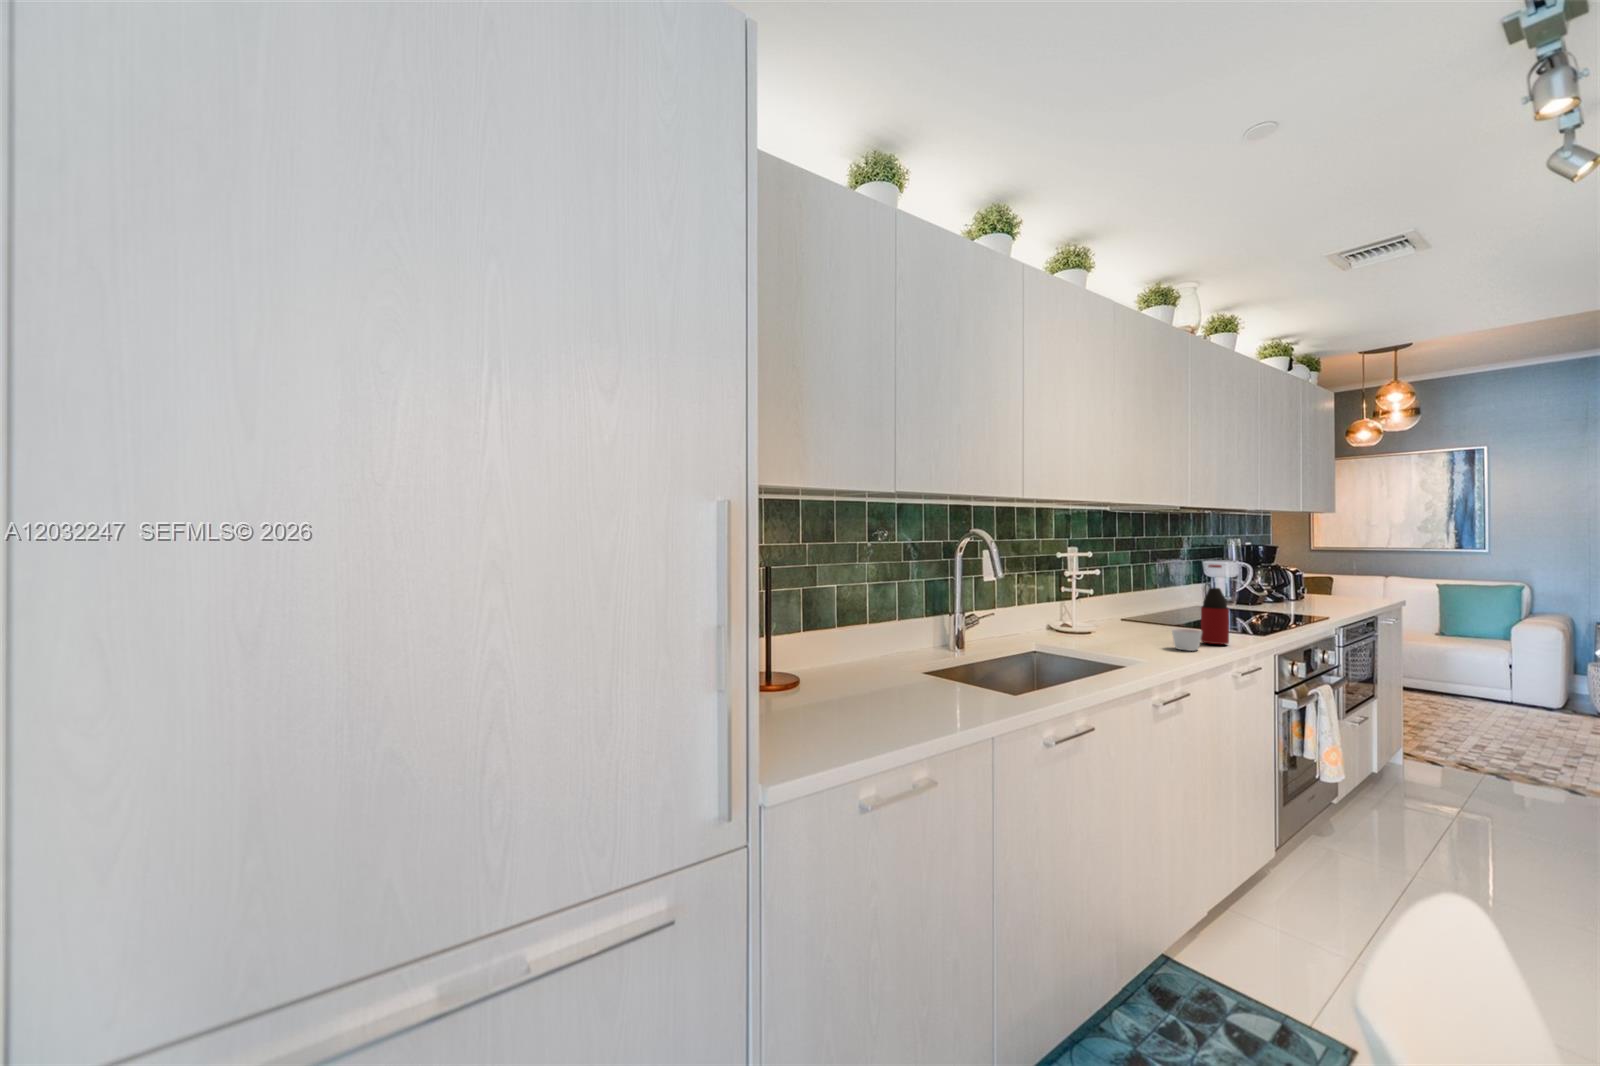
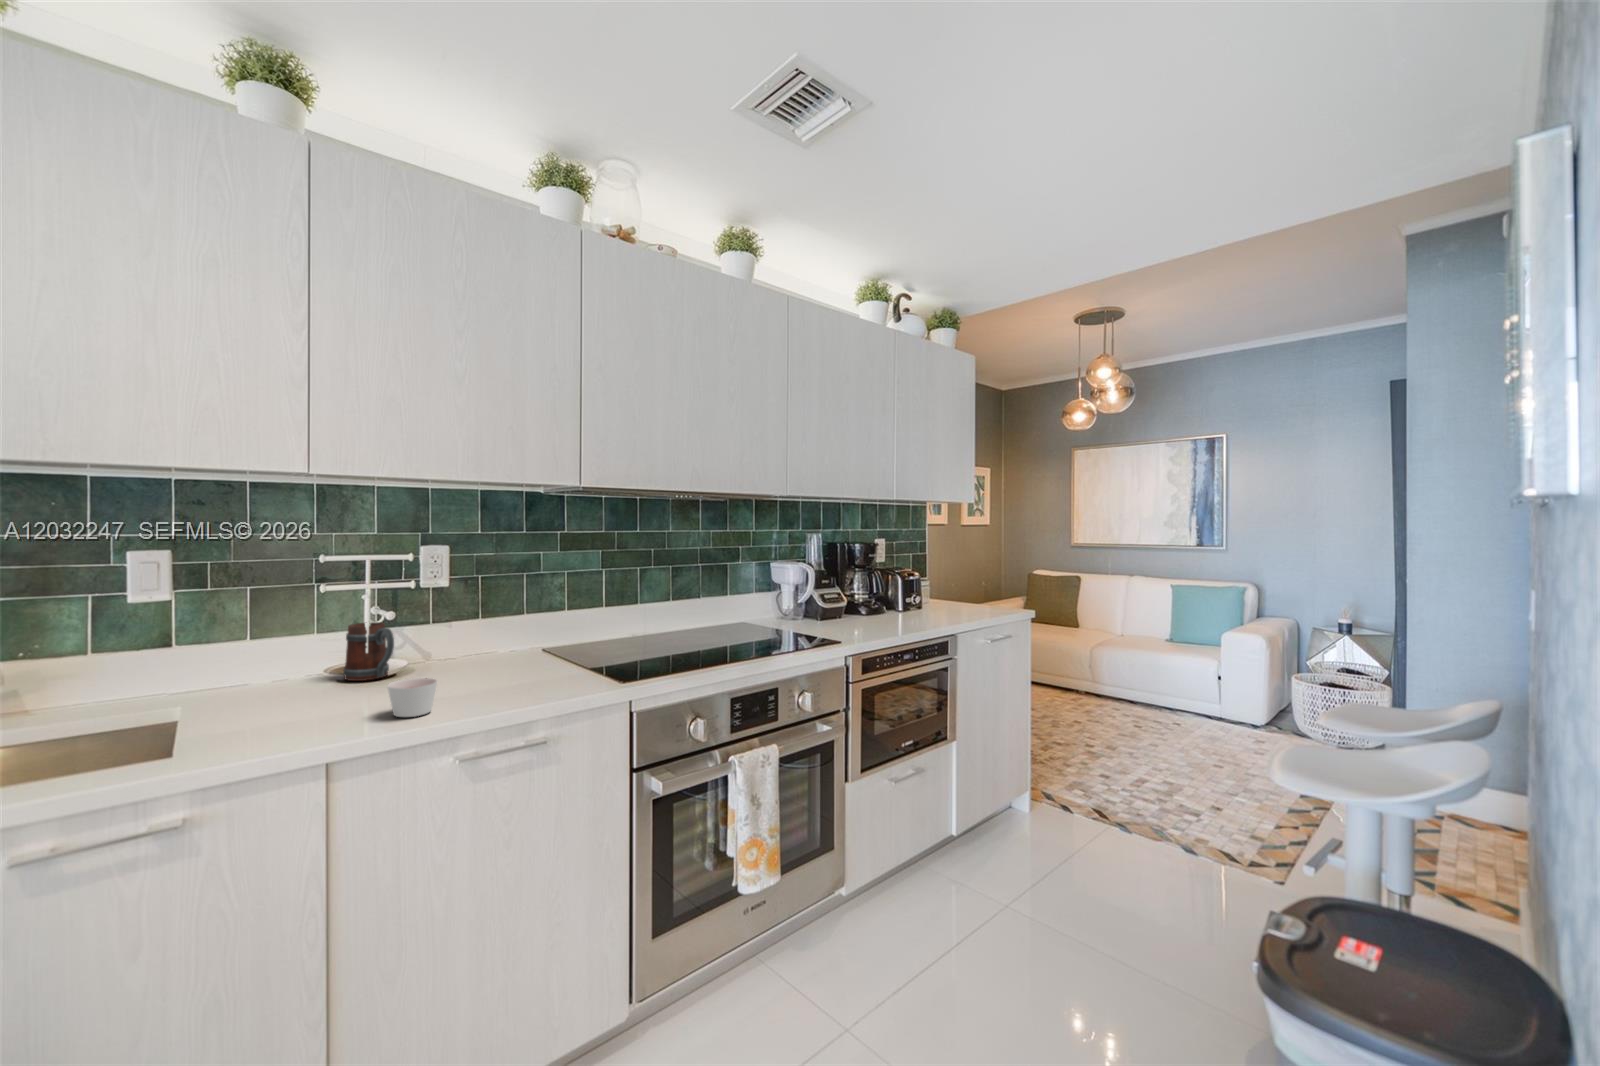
bottle: present [1201,565,1229,644] -> none [484,574,526,704]
mug: none [1056,599,1096,636] -> present [343,622,394,681]

